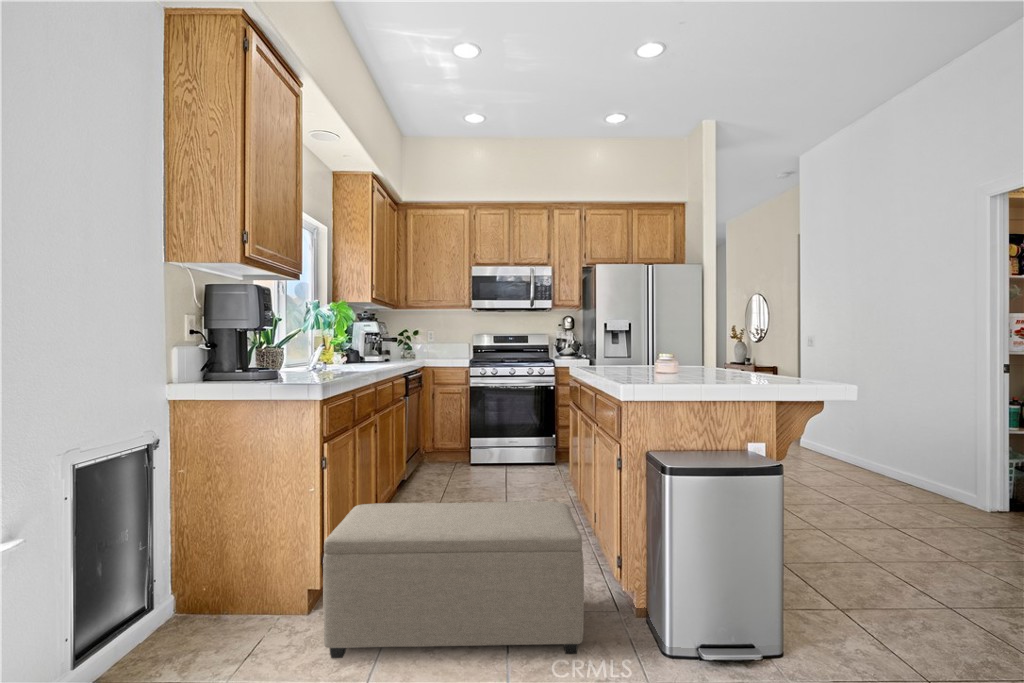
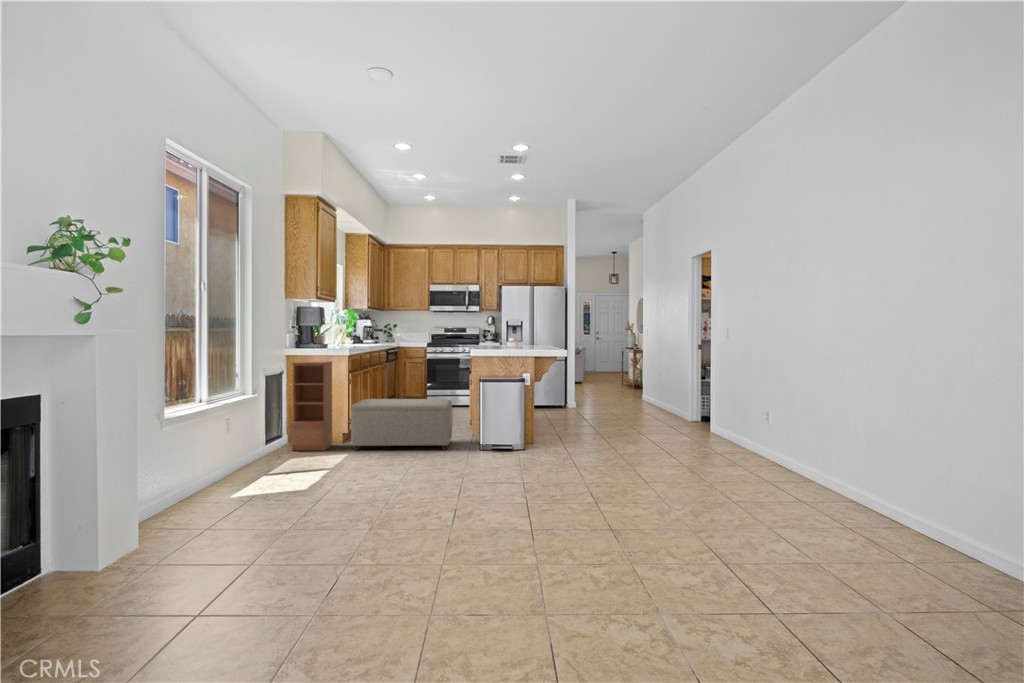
bookcase: none [160,415,281,663] -> present [291,361,332,451]

